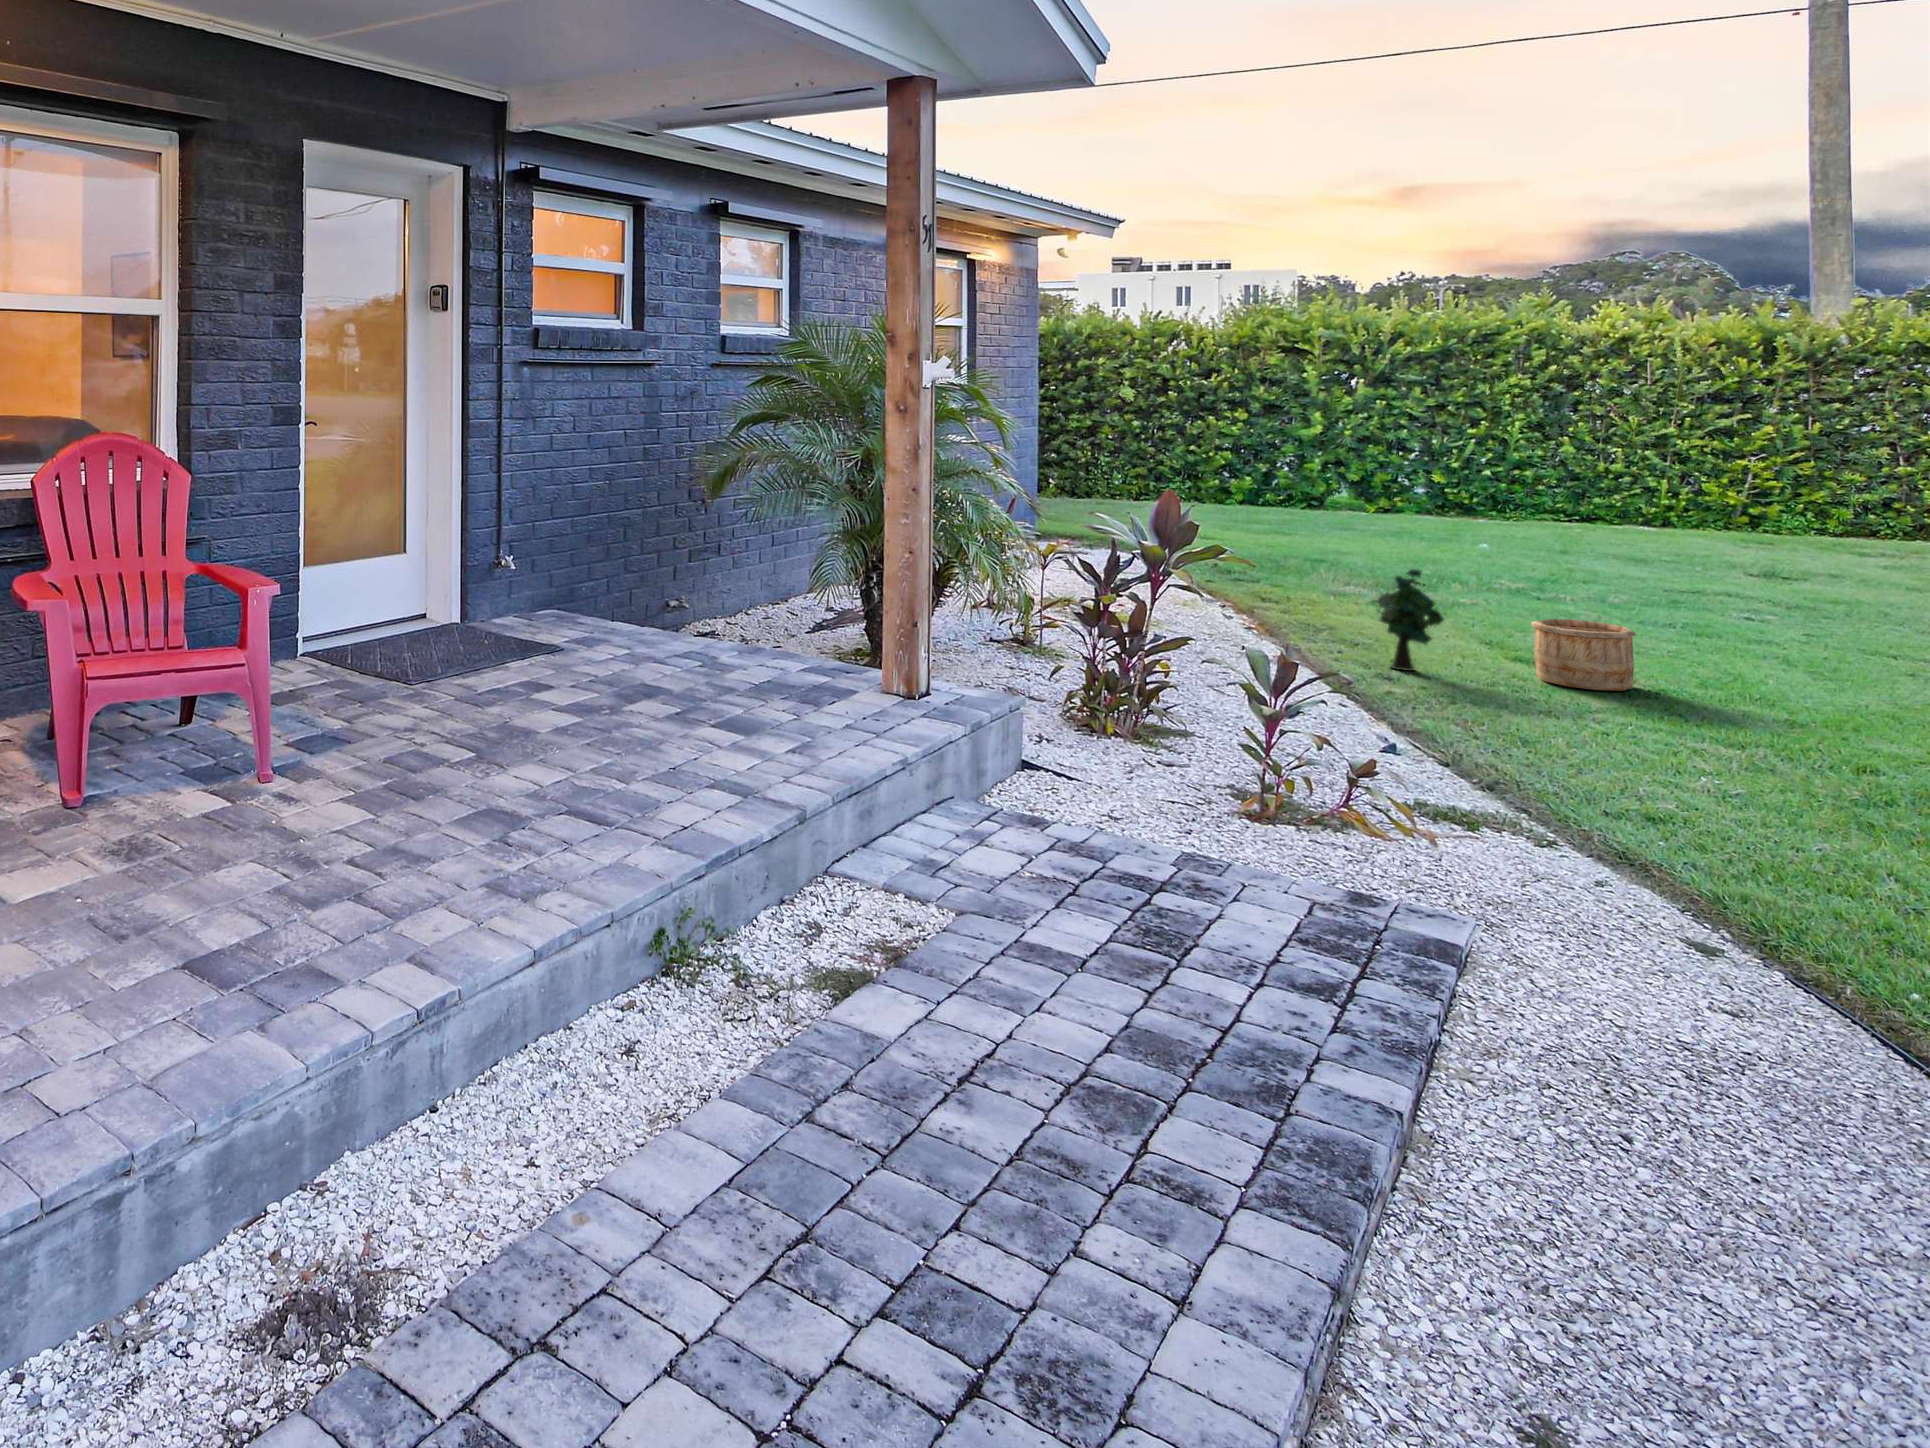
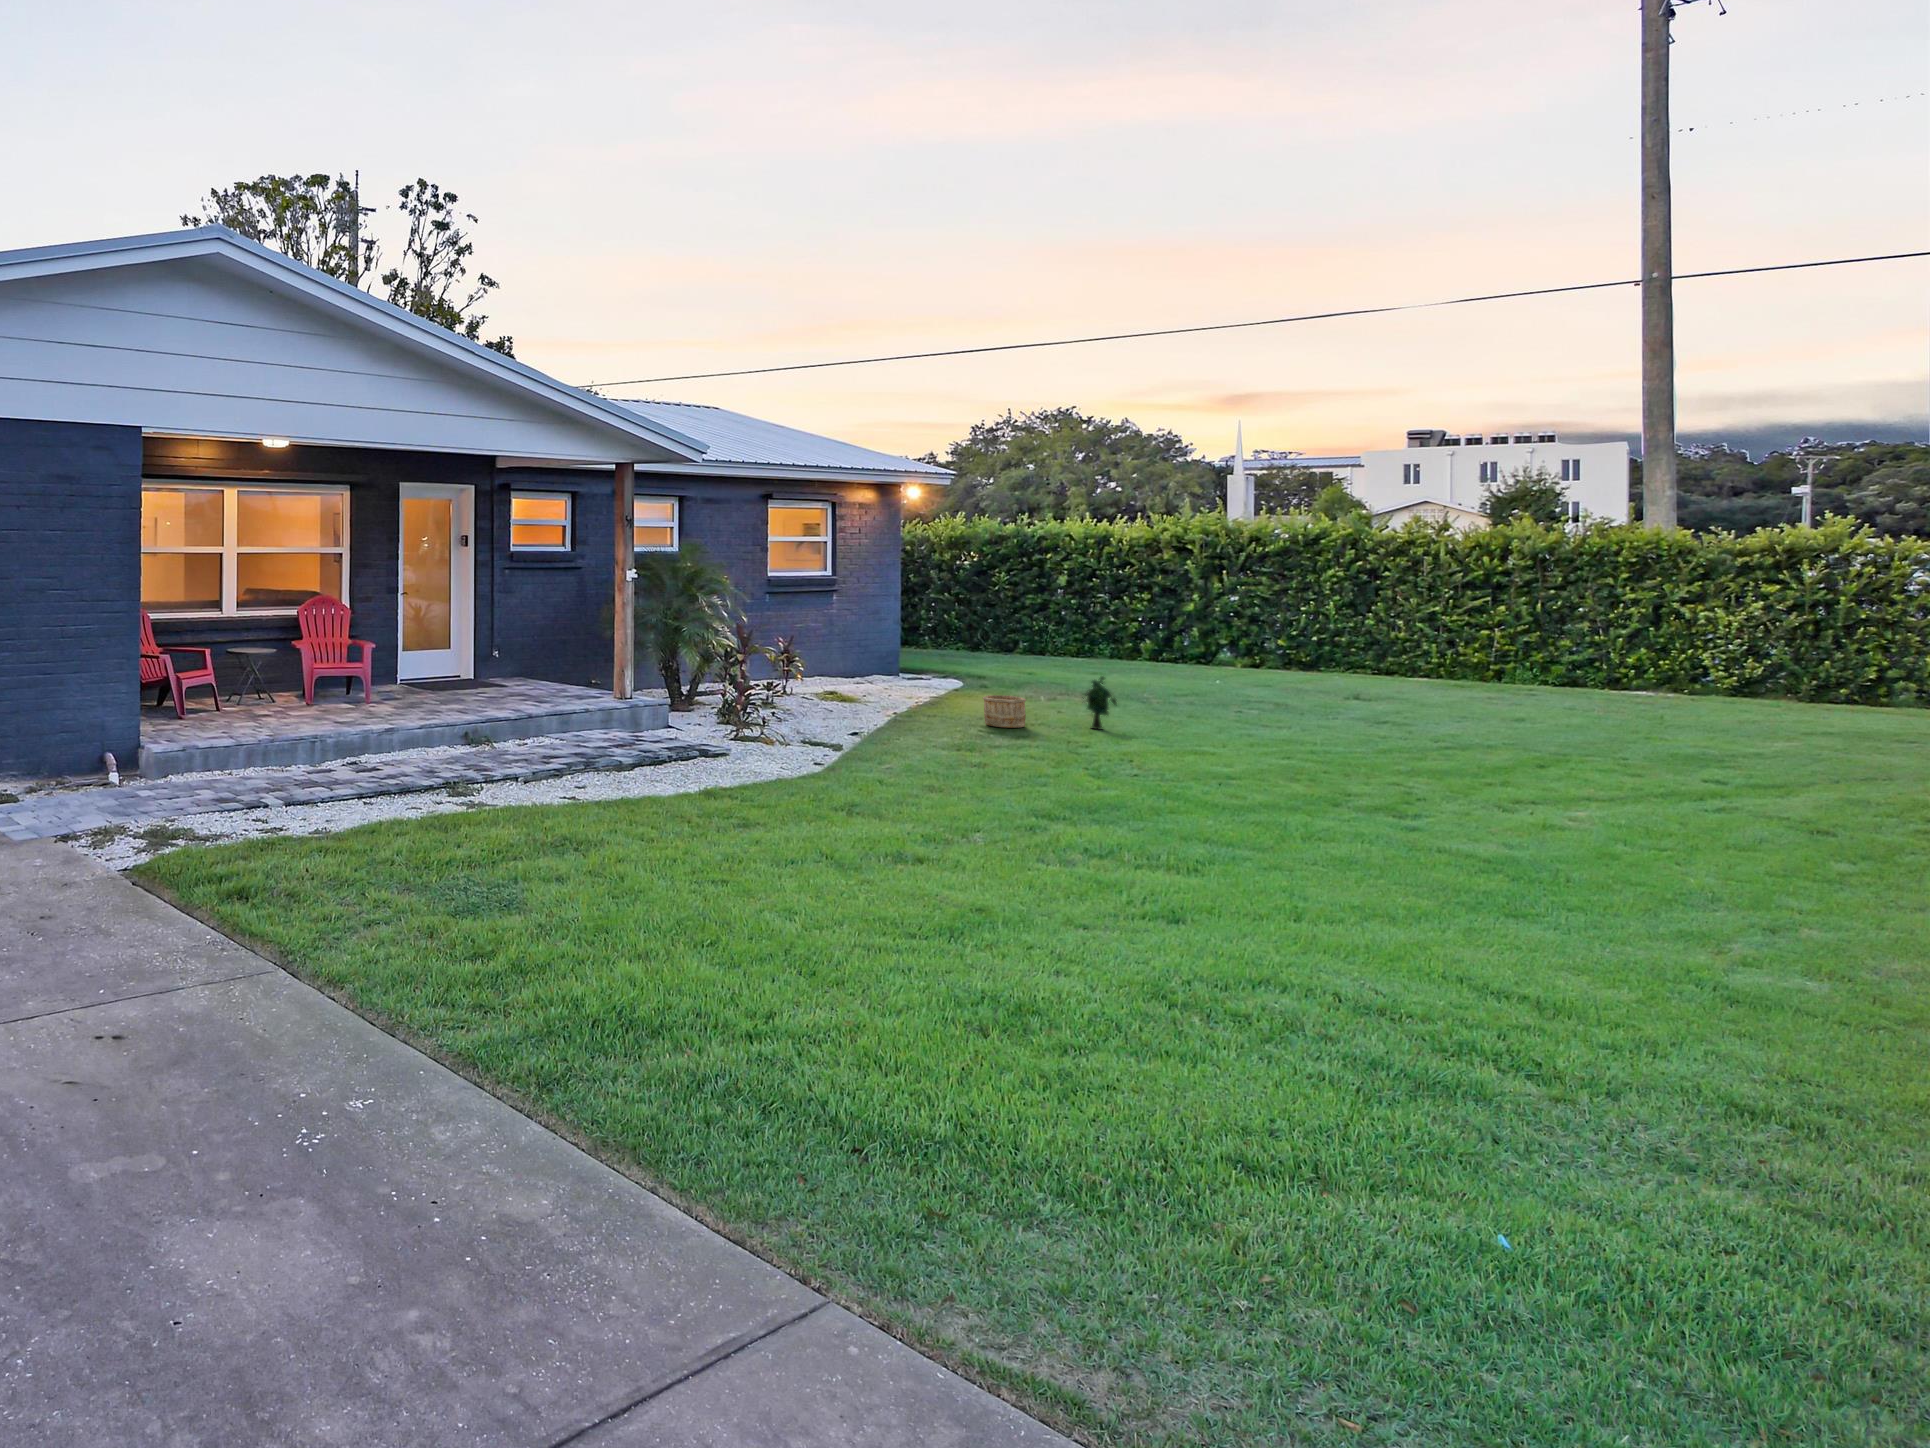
decorative plant: present [1371,569,1444,671] -> present [1083,677,1116,730]

